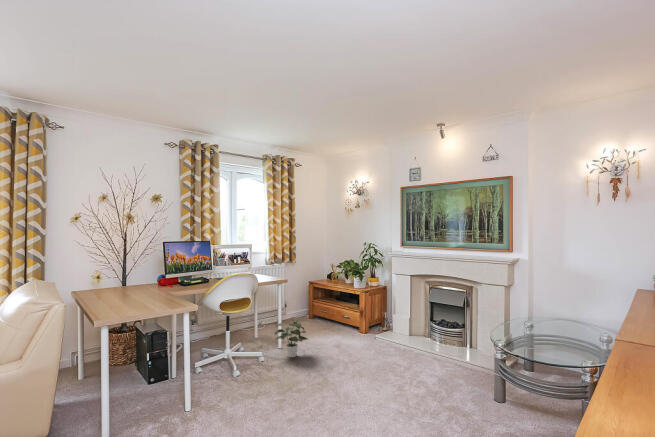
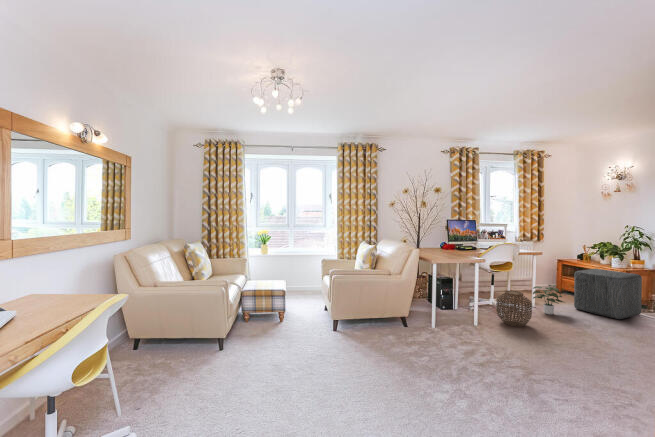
ottoman: none [319,291,376,348] -> present [574,269,642,319]
woven basket: none [222,339,266,392] -> present [496,291,532,327]

